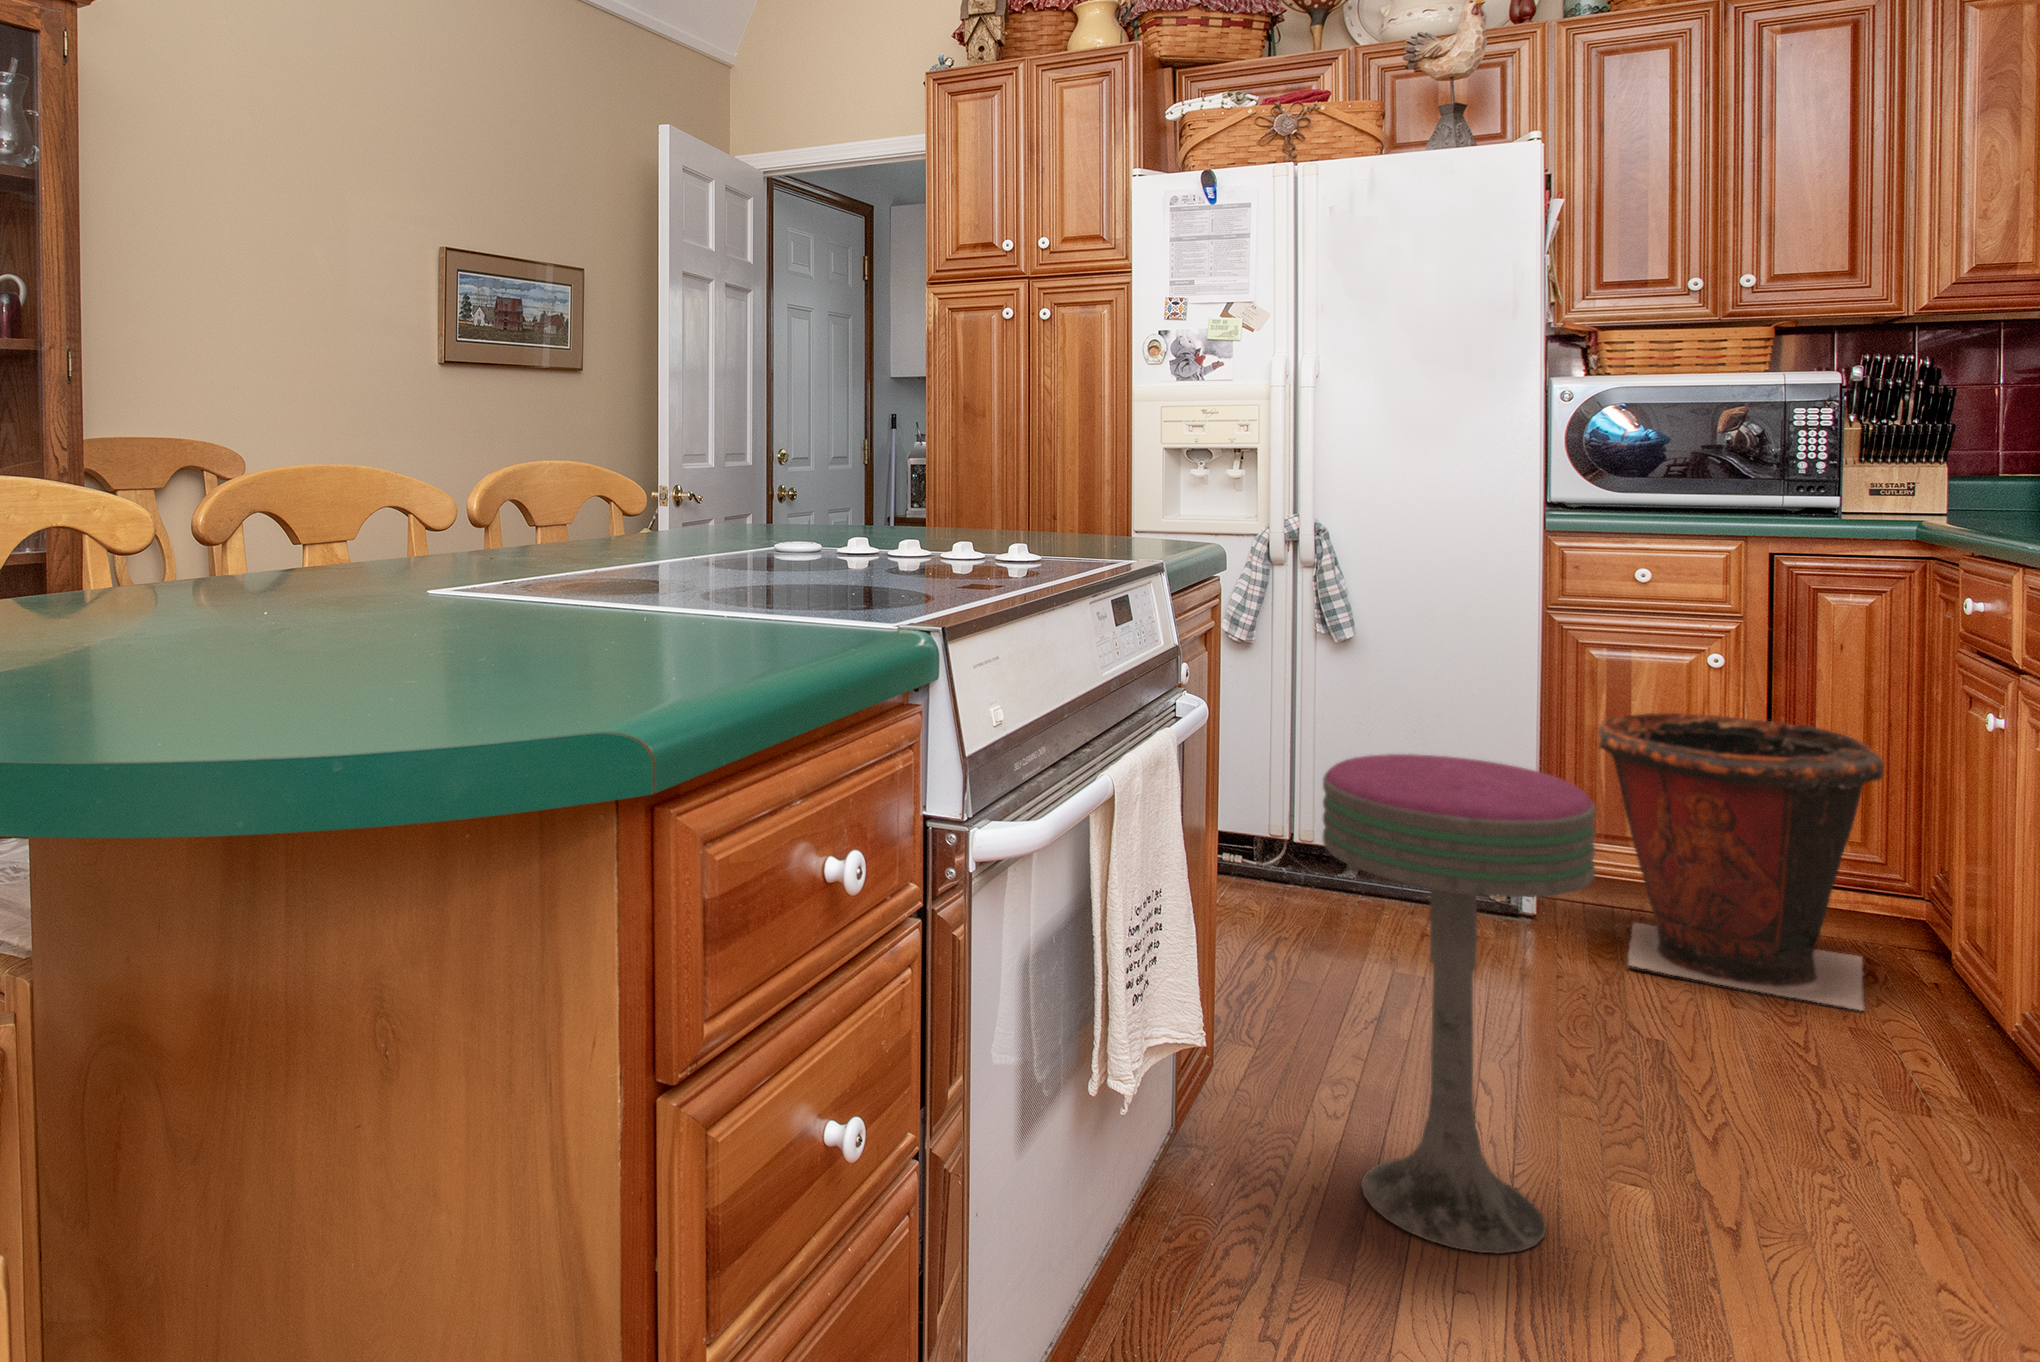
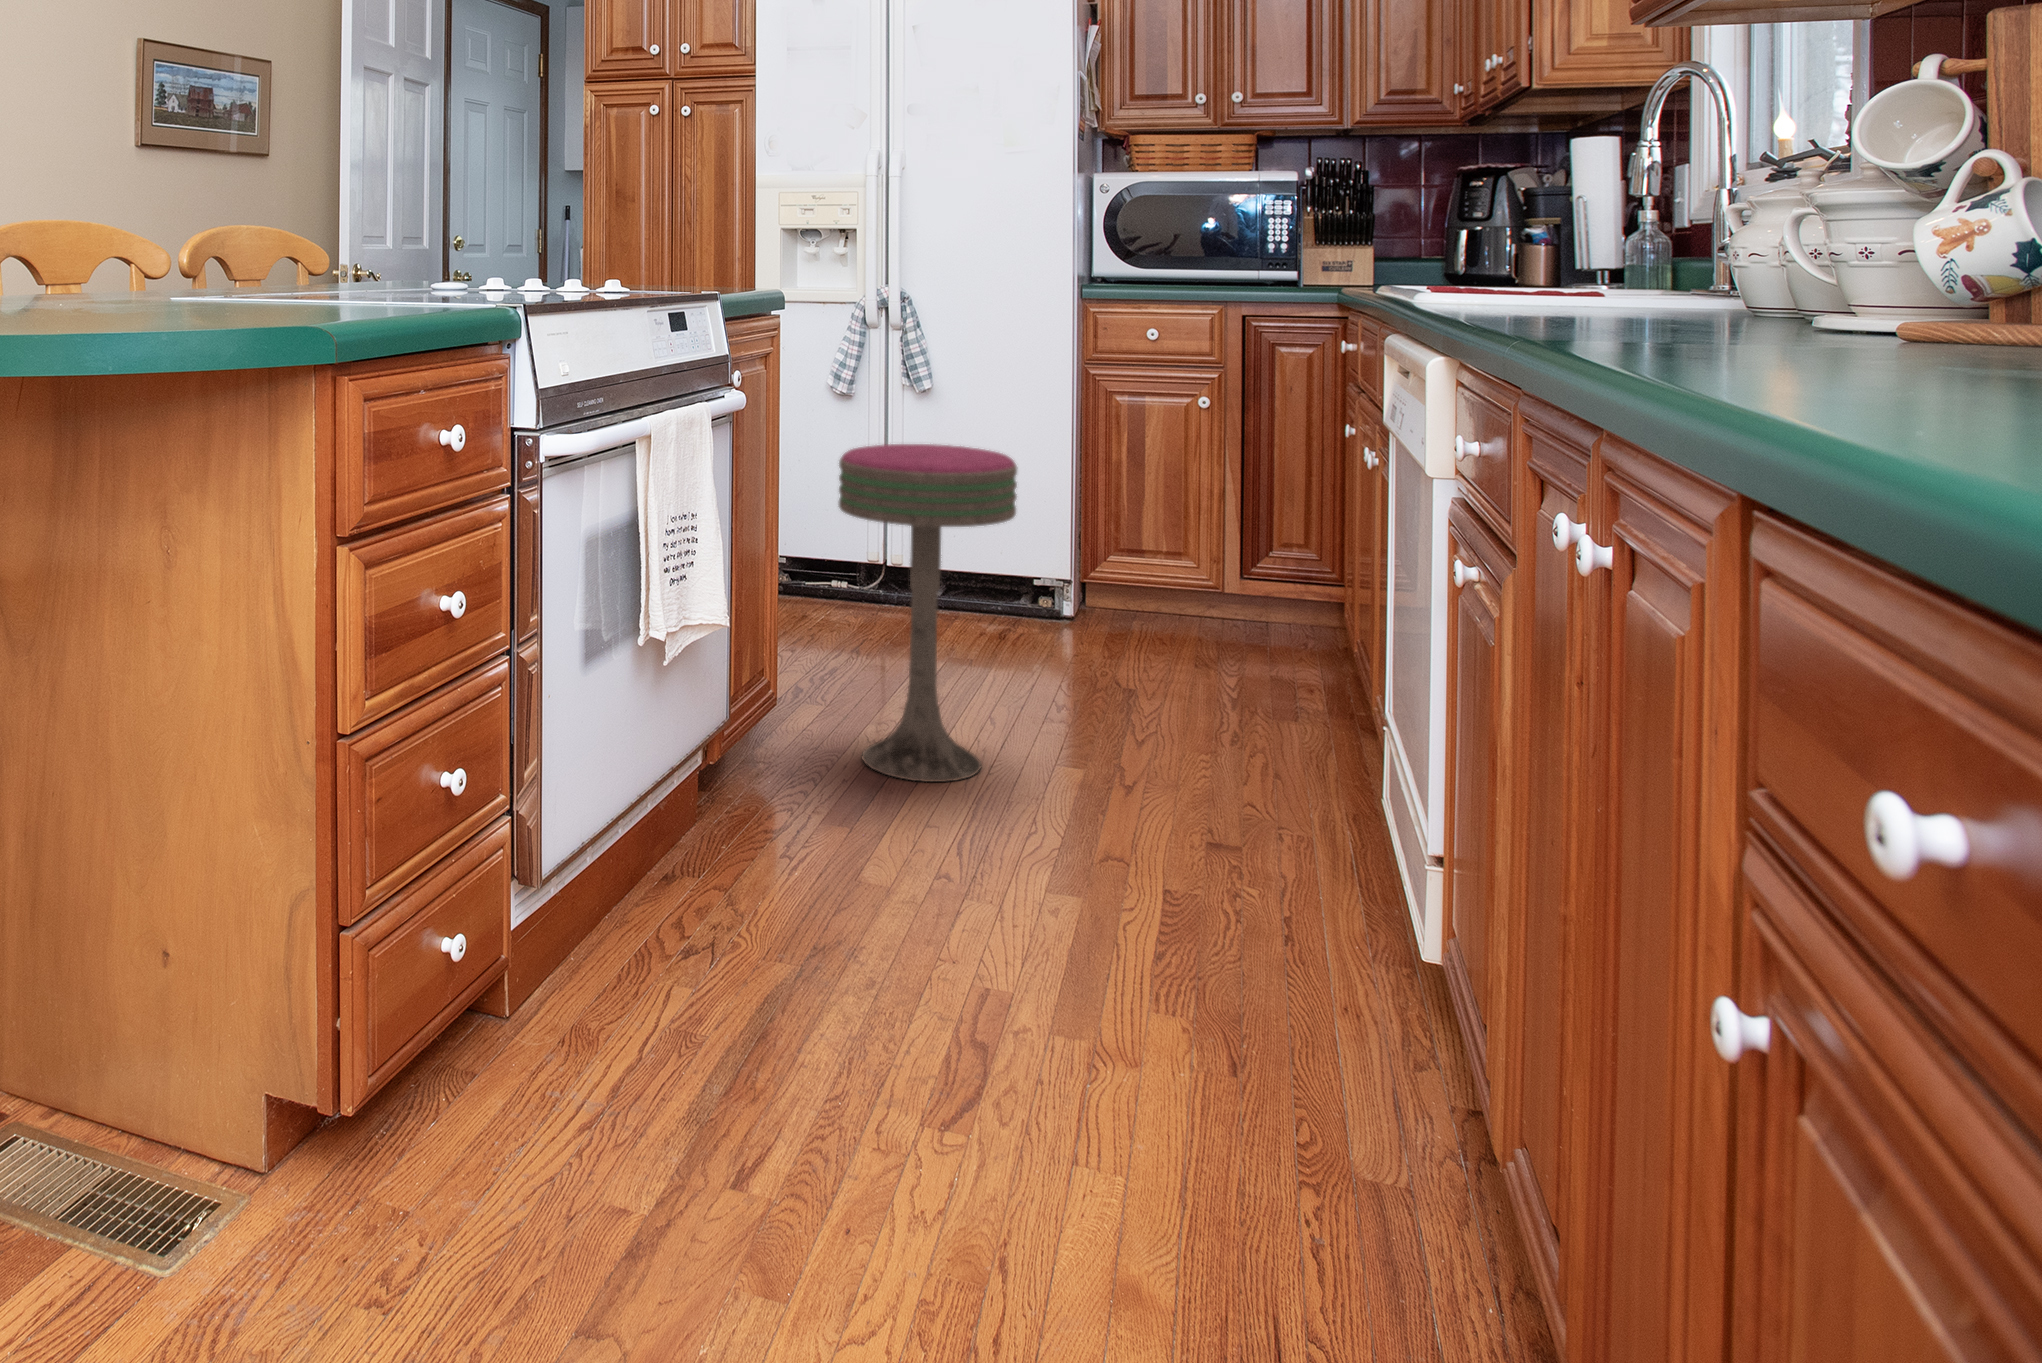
trash can: present [1597,713,1884,1010] -> none [1100,443,1293,655]

